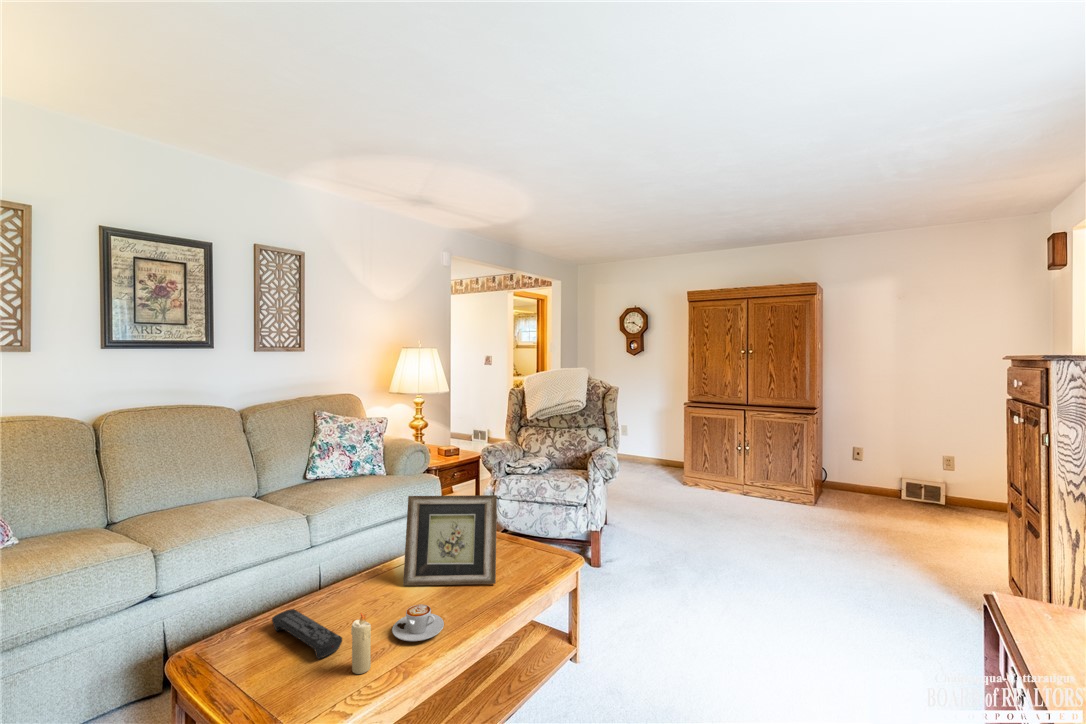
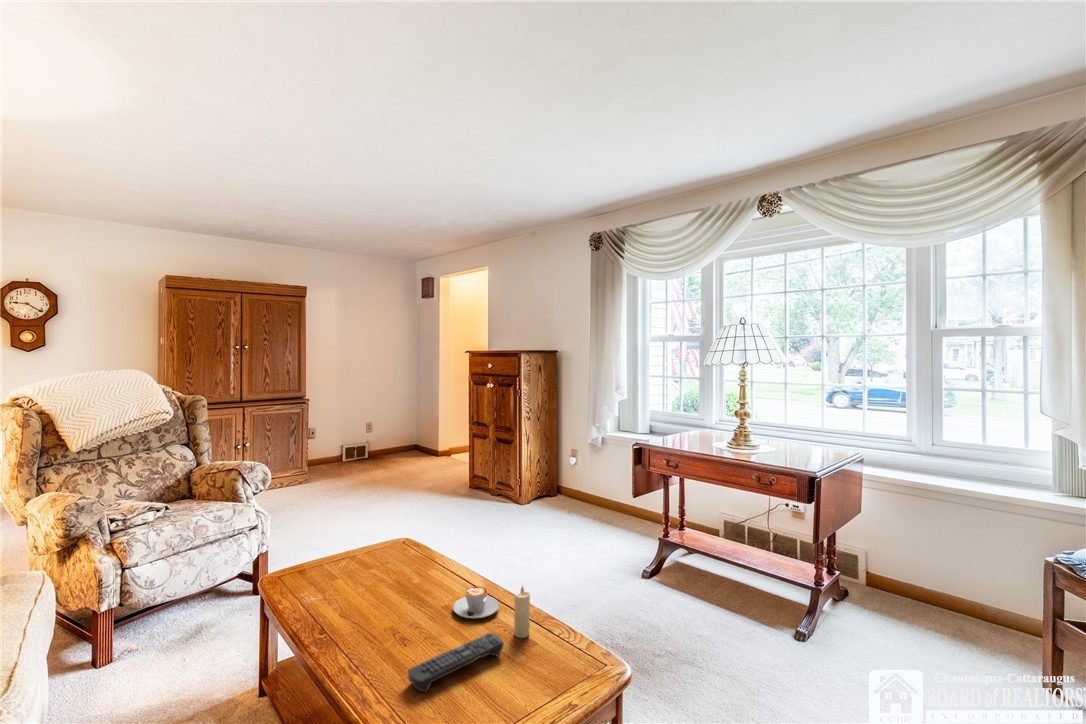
picture frame: present [403,495,497,585] -> none [354,495,420,618]

